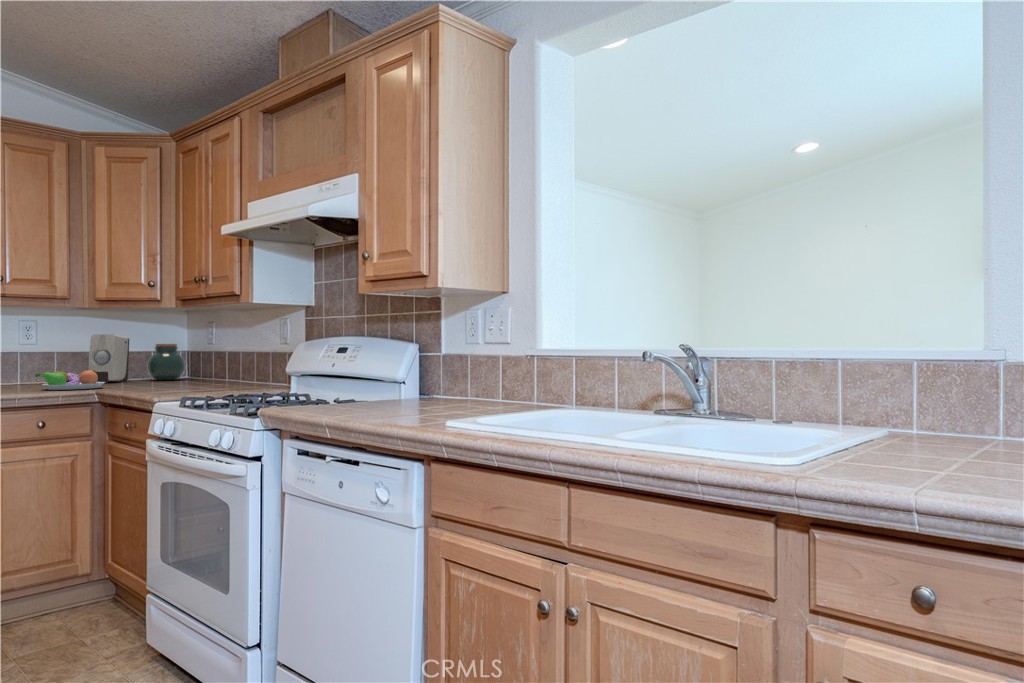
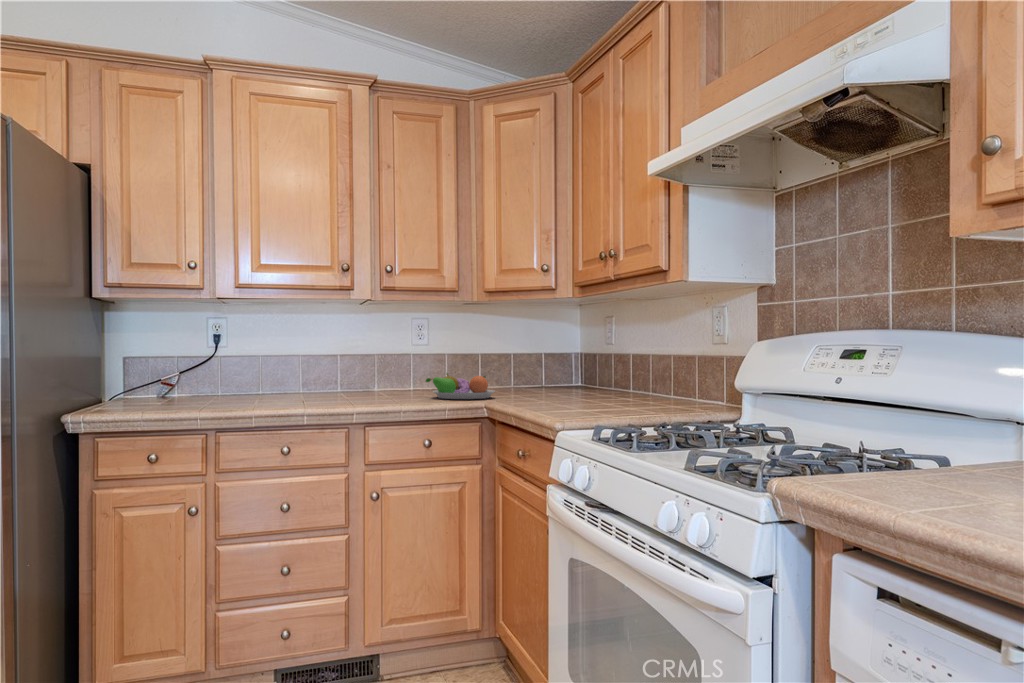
soap dispenser: present [89,334,129,383] -> none [479,332,520,390]
jar: present [147,344,185,380] -> none [538,344,578,389]

